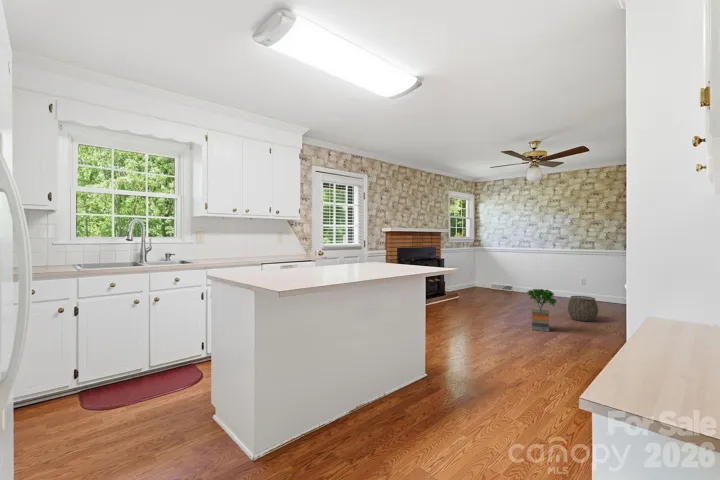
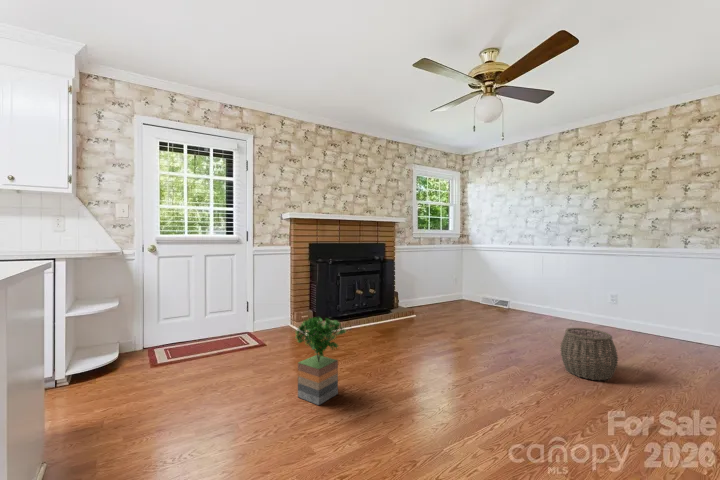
potted tree: present [527,289,557,332] -> present [296,317,346,405]

